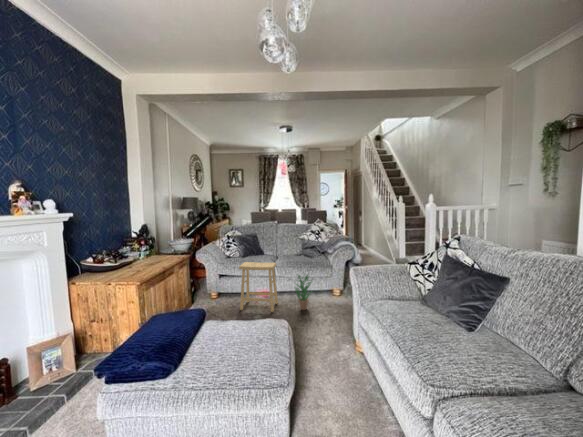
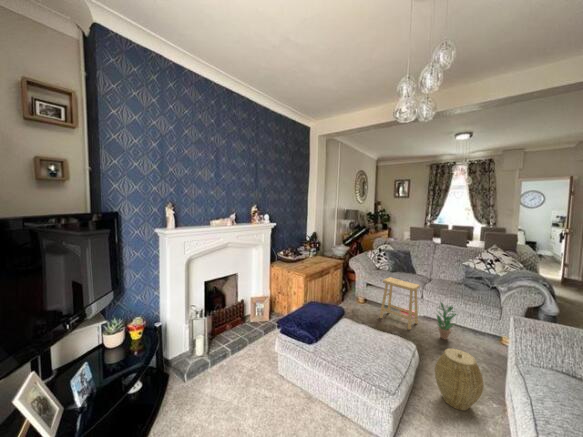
woven basket: none [312,313,355,373] -> present [435,348,484,410]

